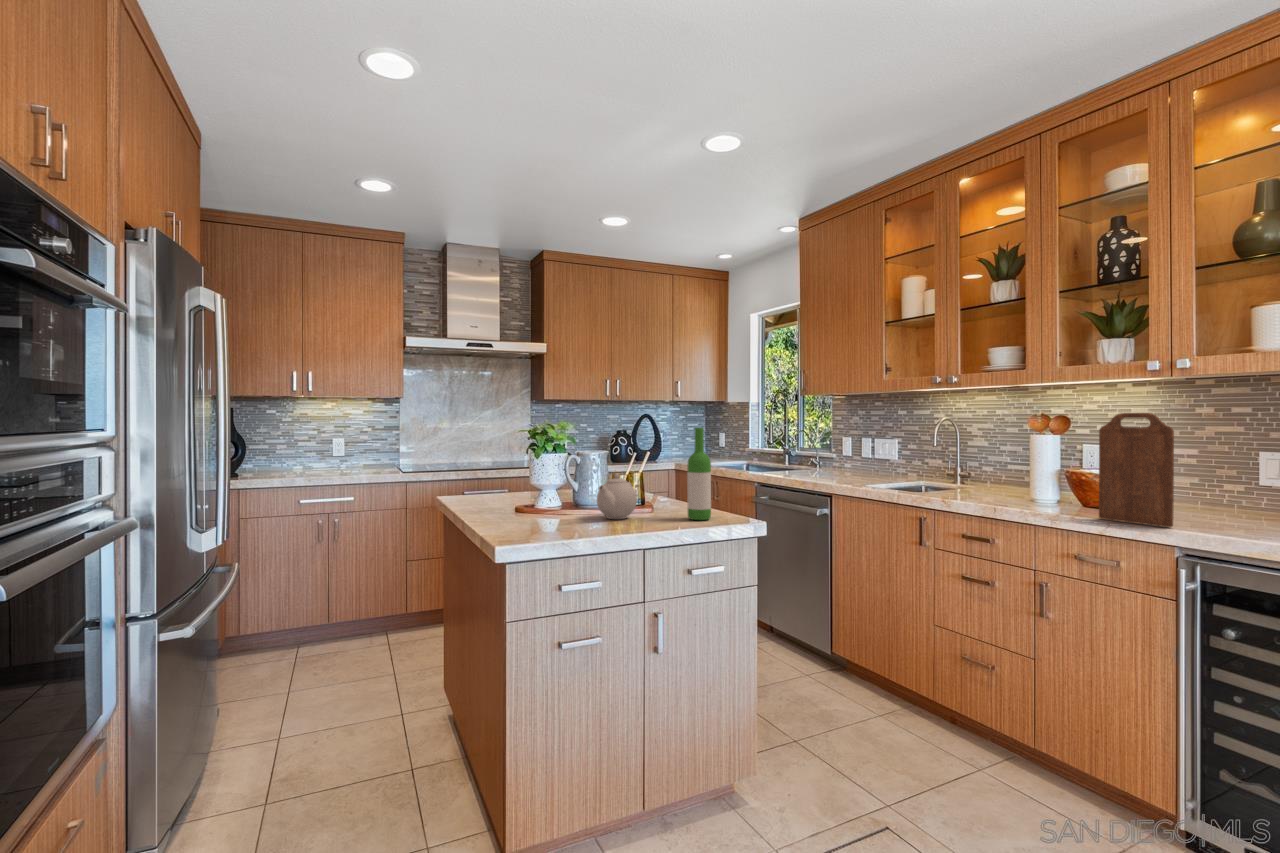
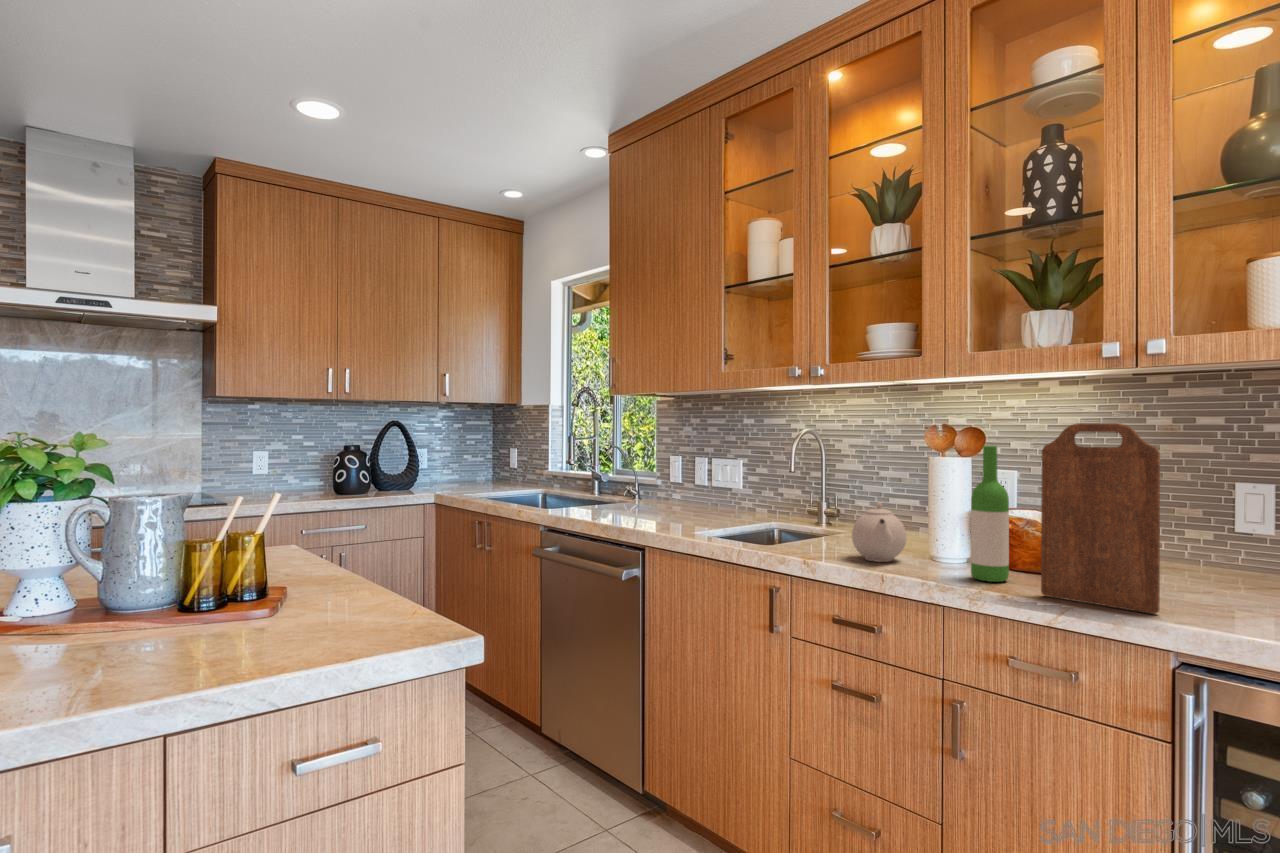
wine bottle: present [687,428,711,520] -> present [971,446,1009,582]
teapot: present [597,473,637,519] -> present [852,502,906,562]

